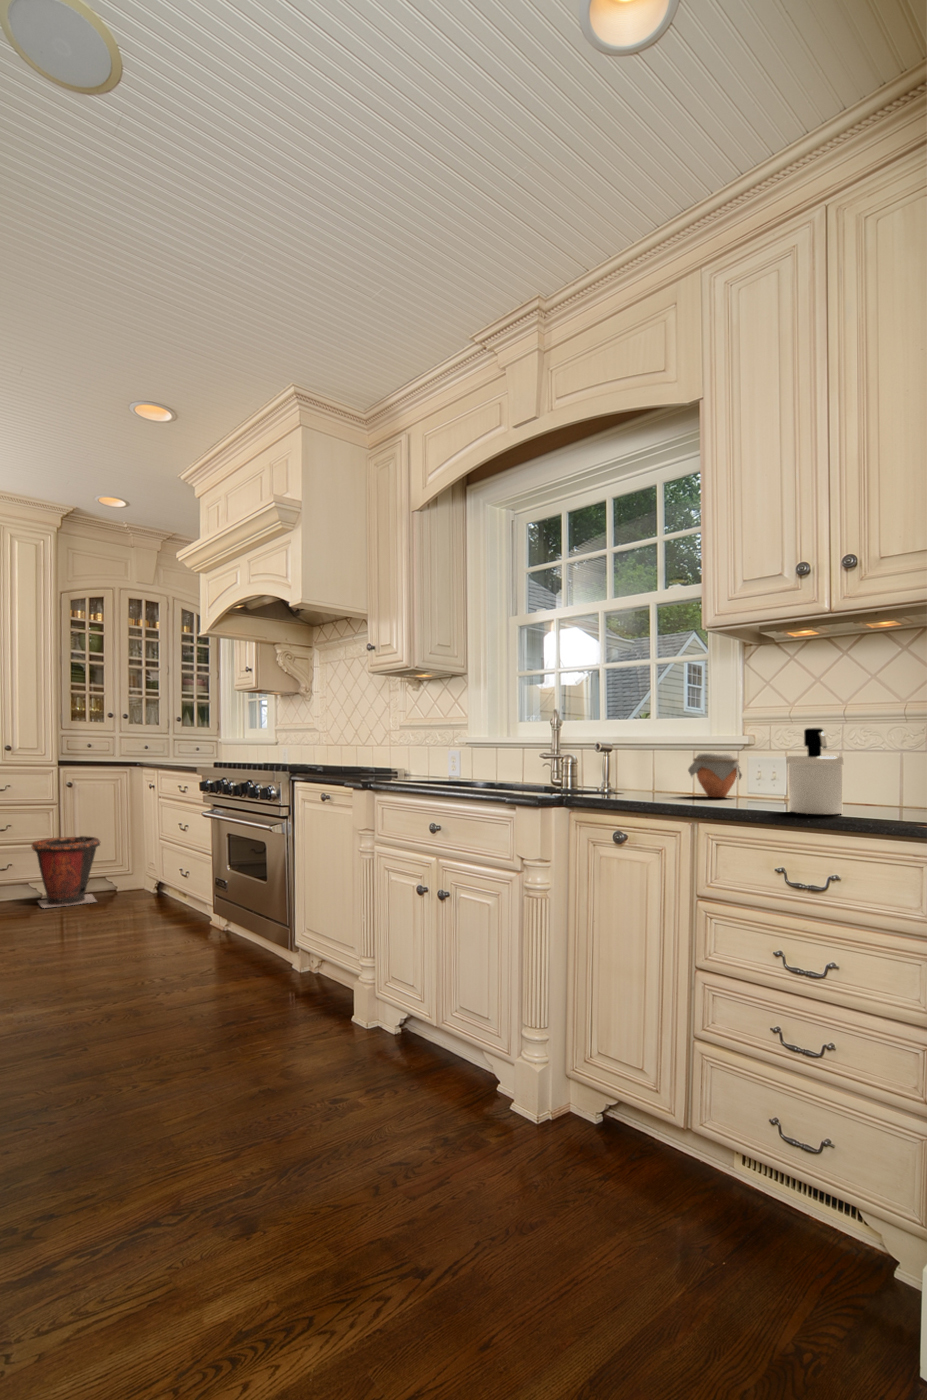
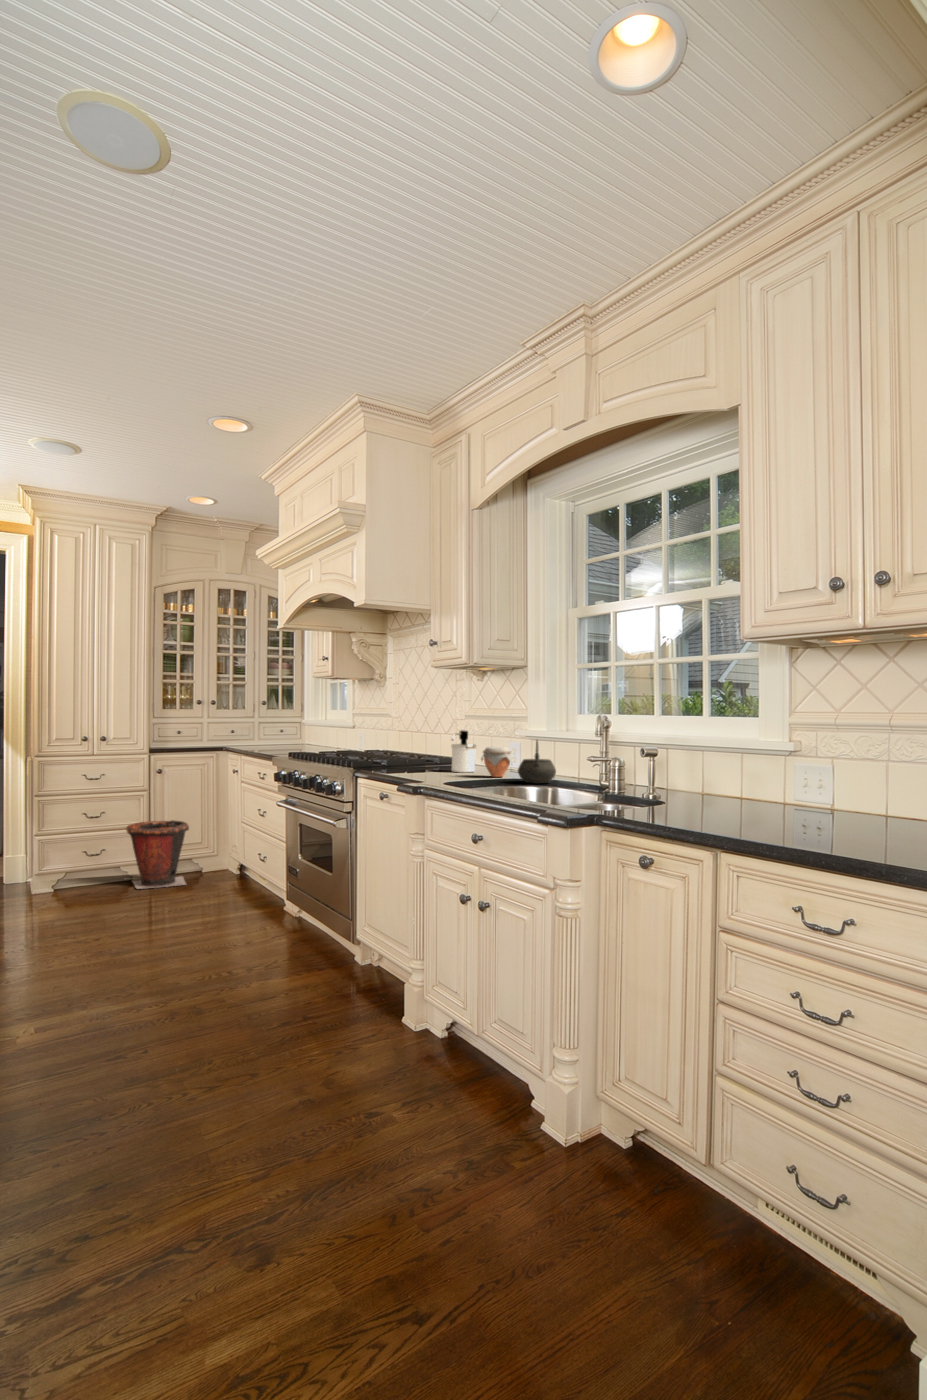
soap dispenser: present [787,728,843,814] -> present [451,730,476,772]
kettle: none [460,738,496,780] -> present [518,740,556,784]
jar: present [688,753,742,797] -> present [481,747,513,777]

